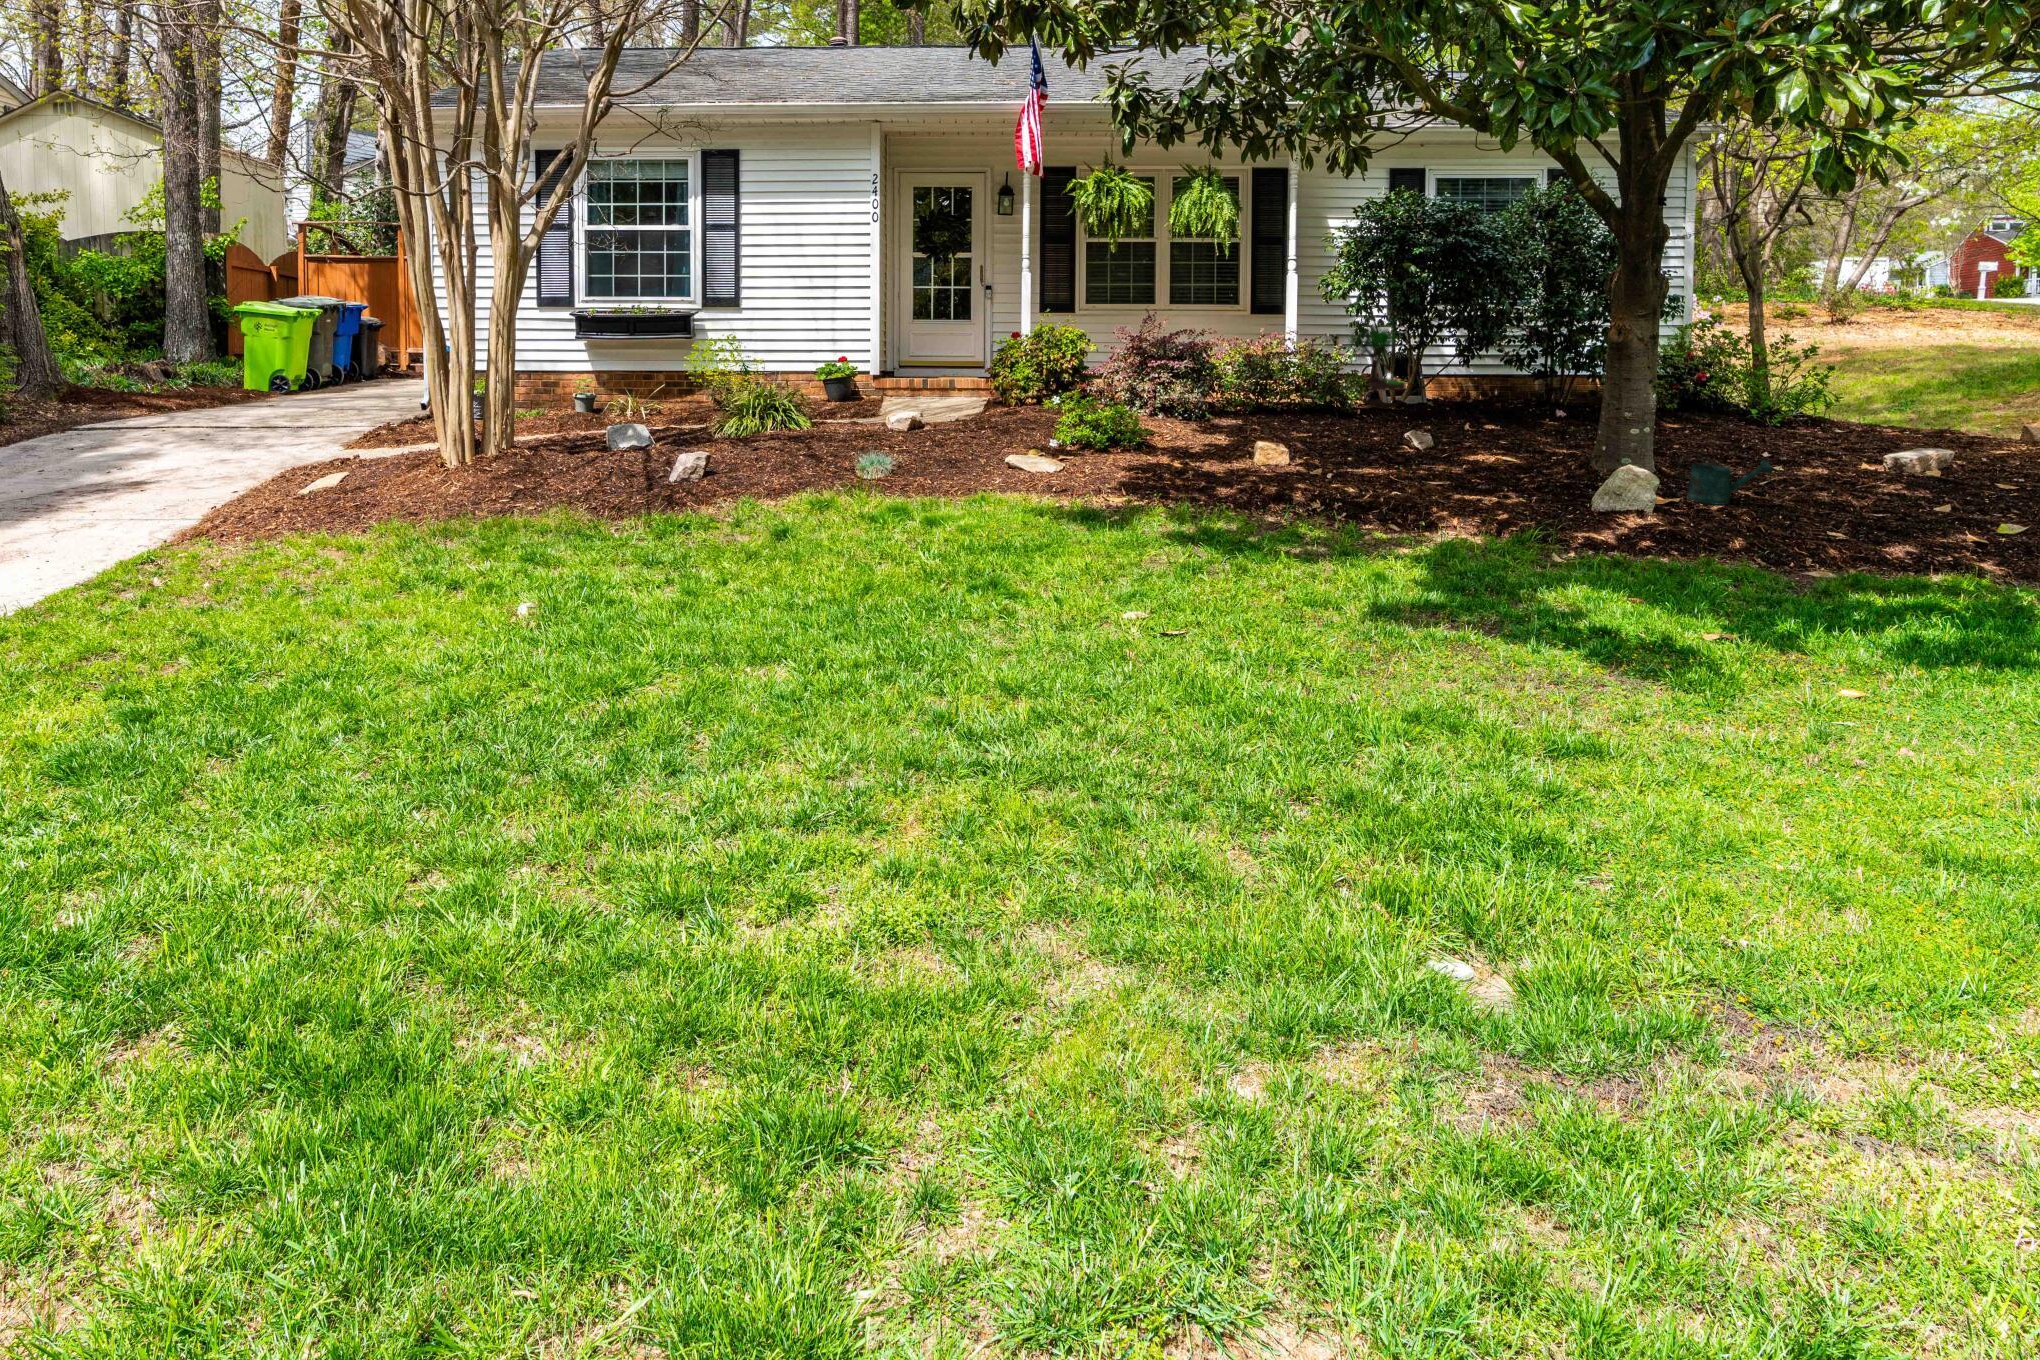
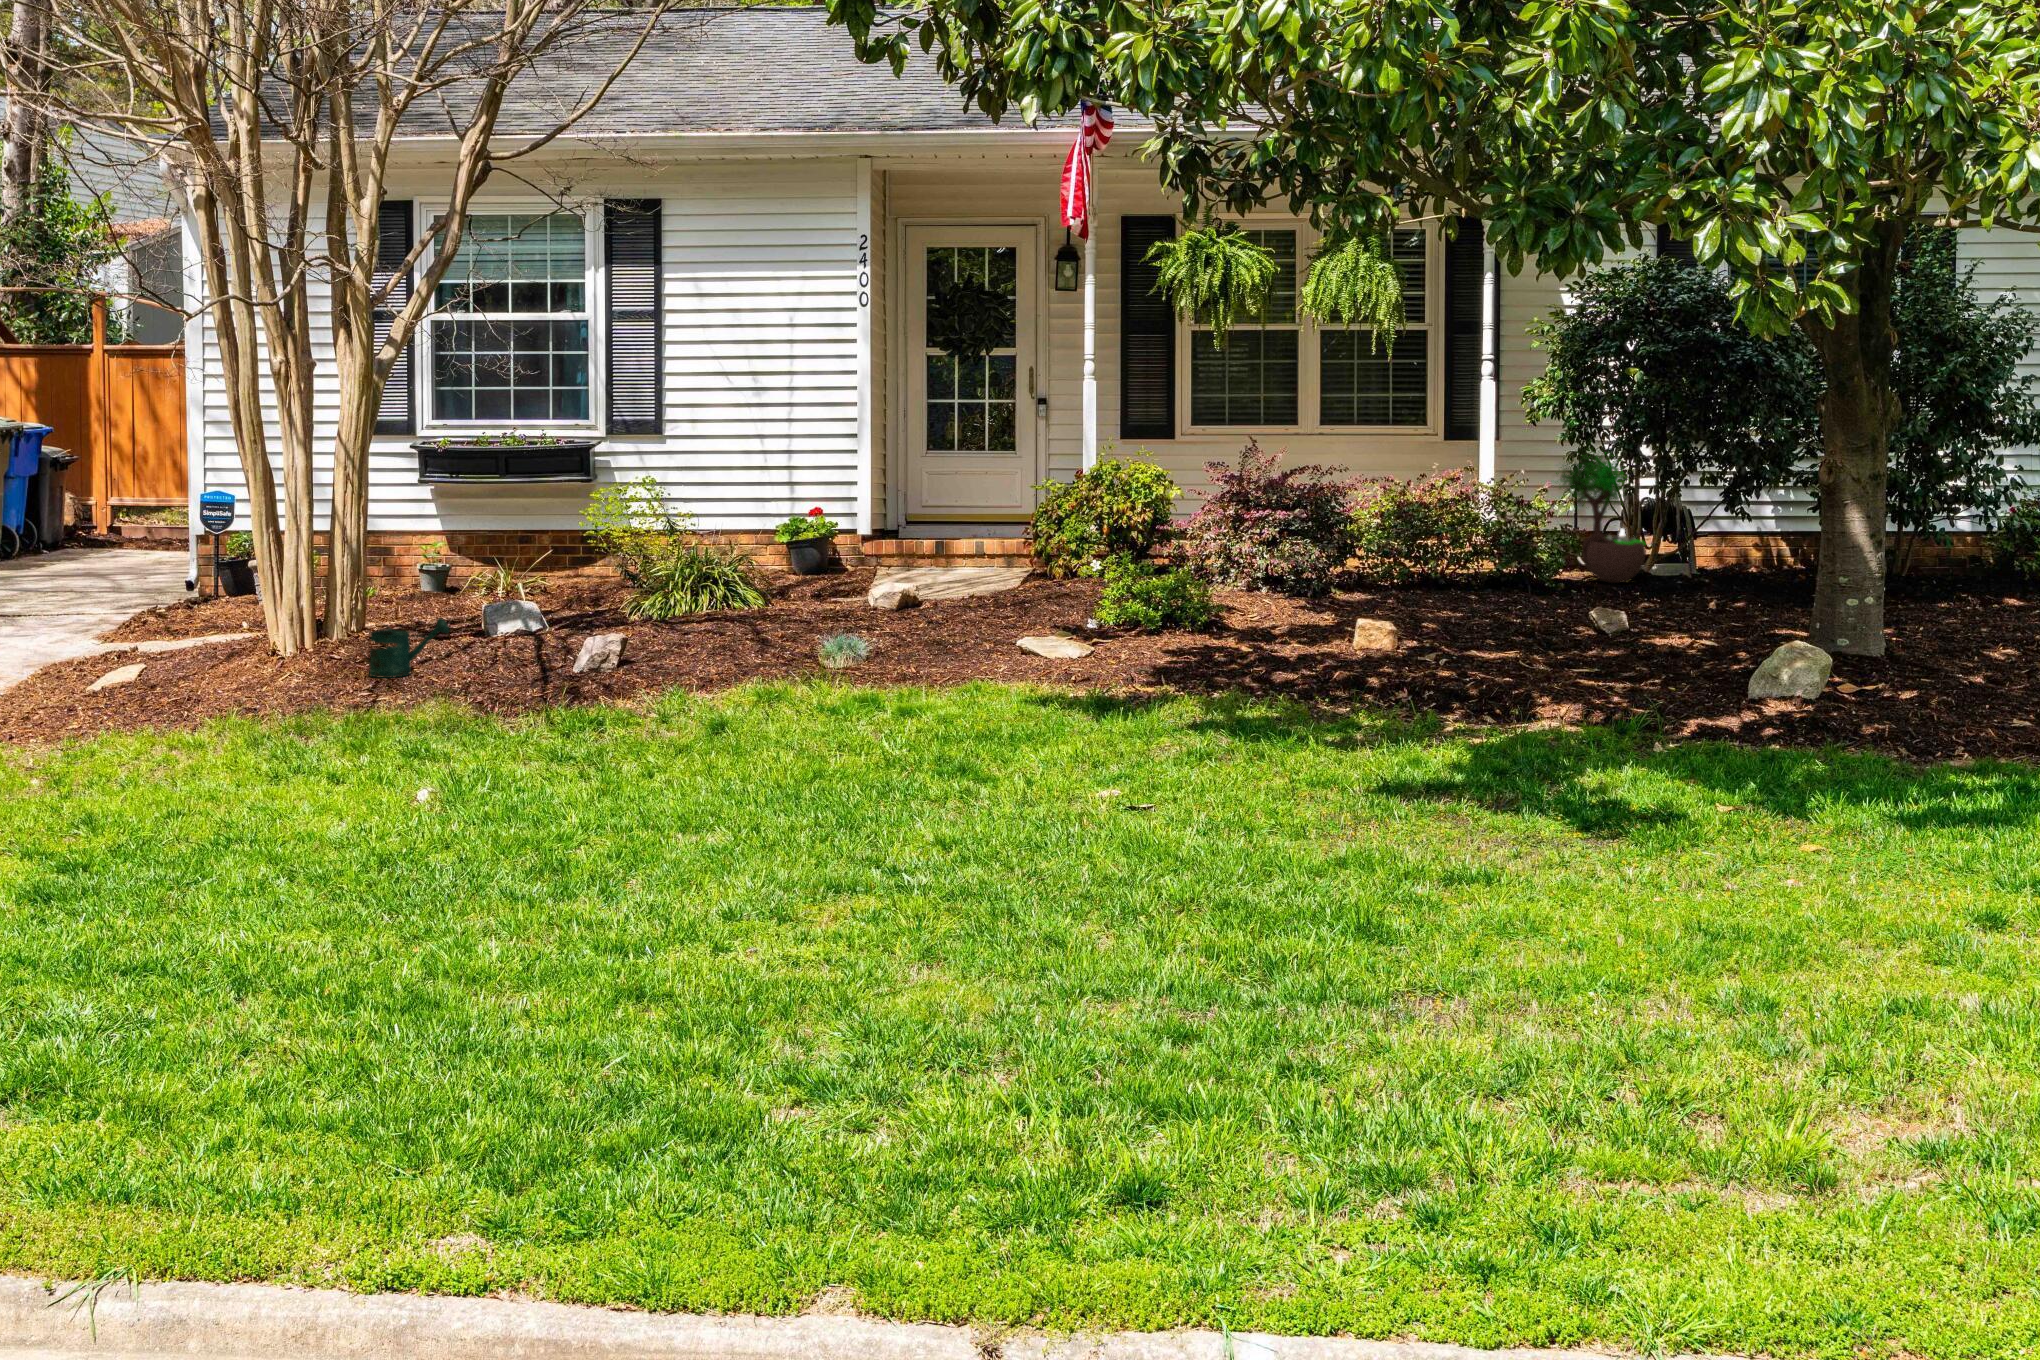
watering can: present [1679,460,1773,505] -> present [369,618,449,678]

